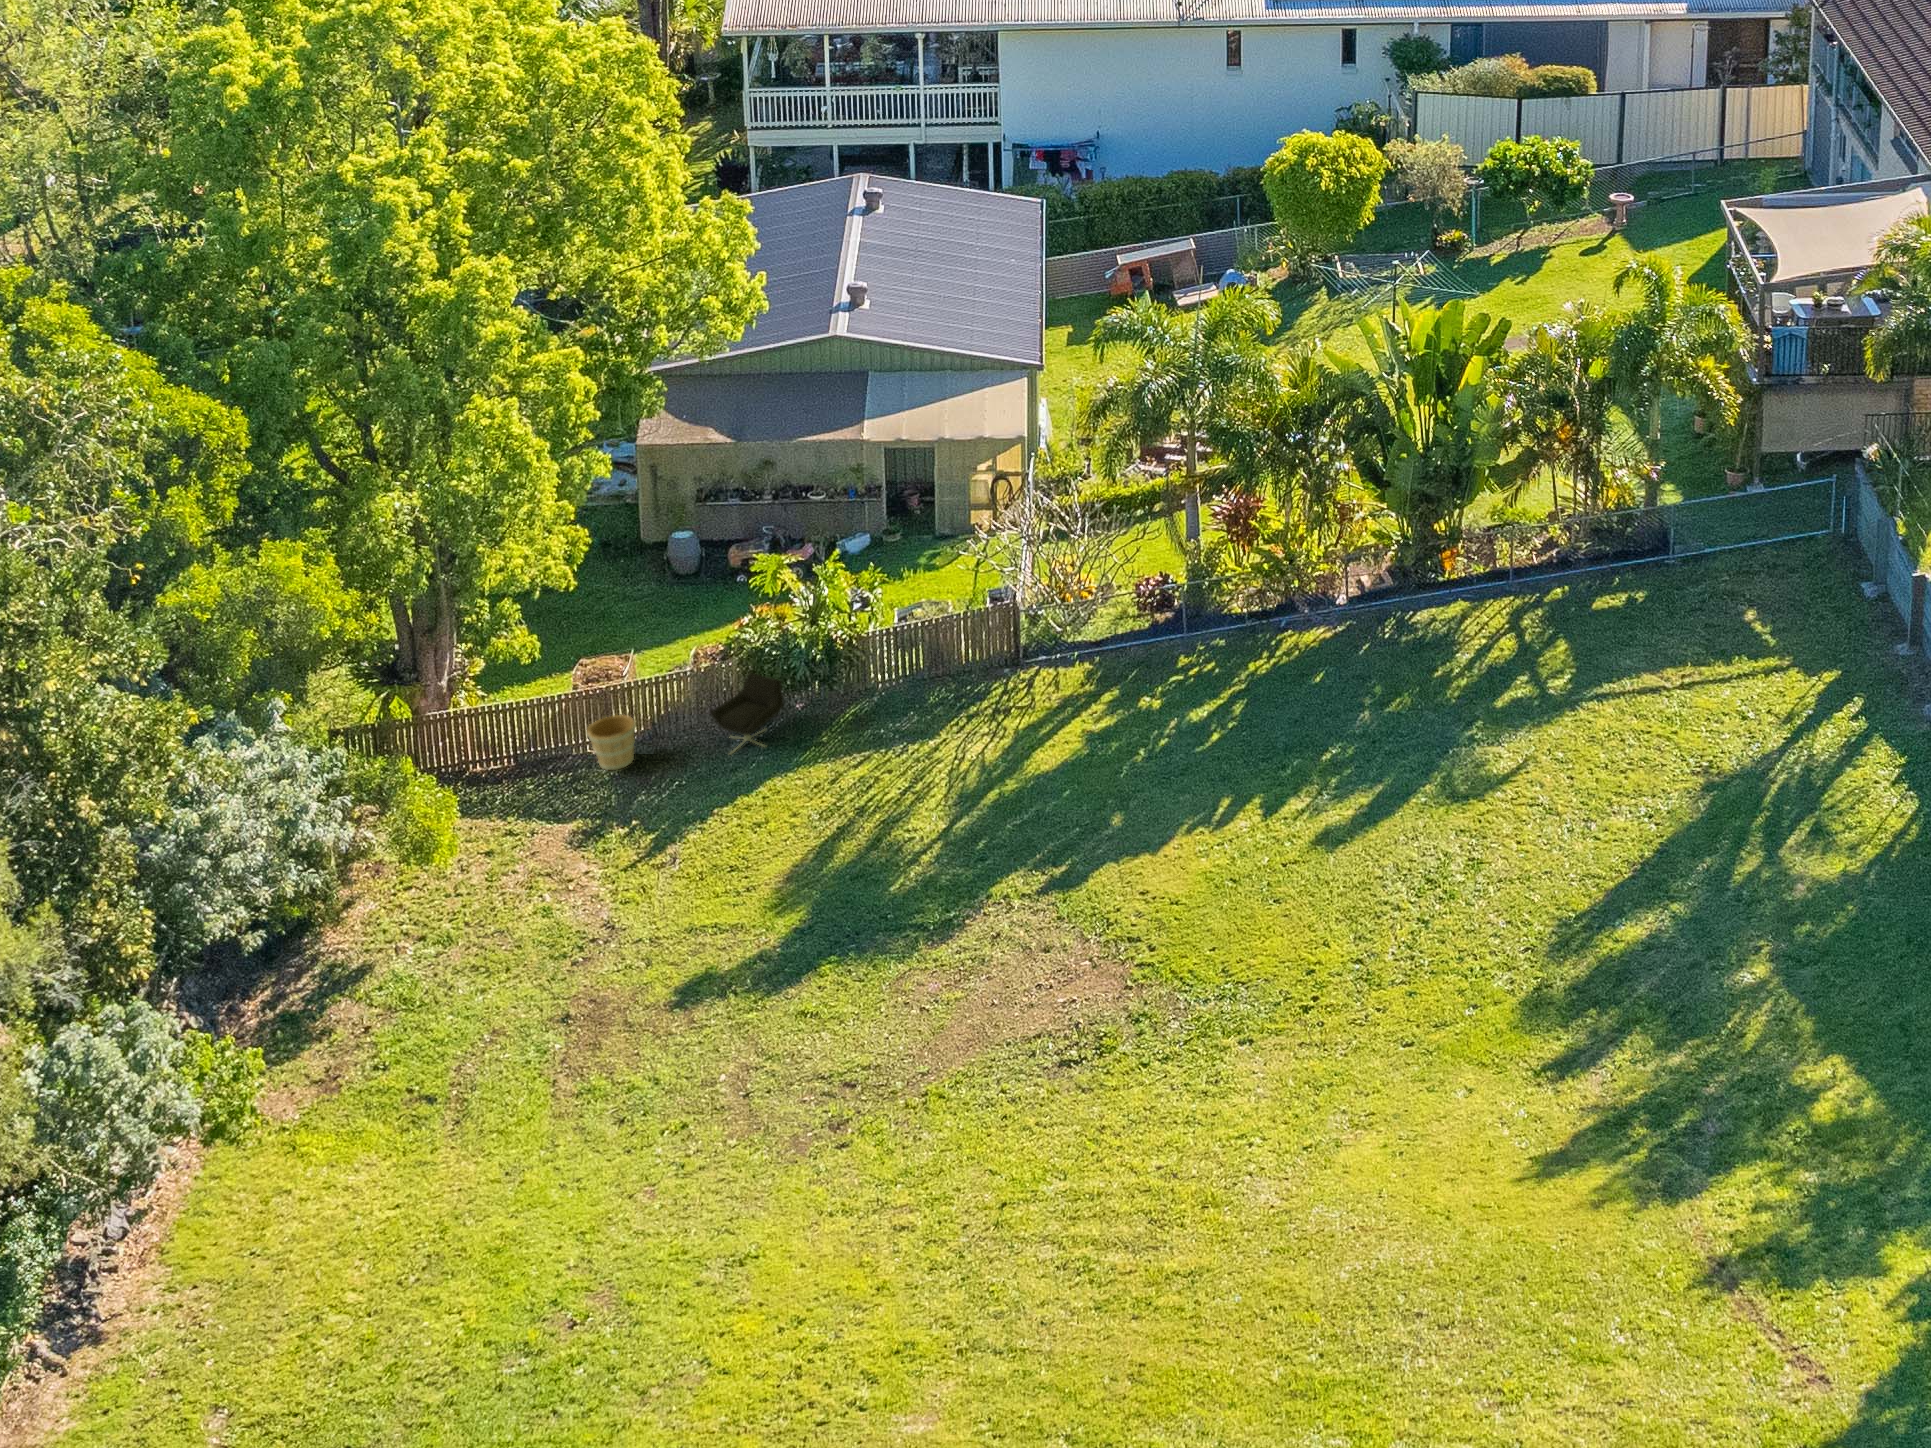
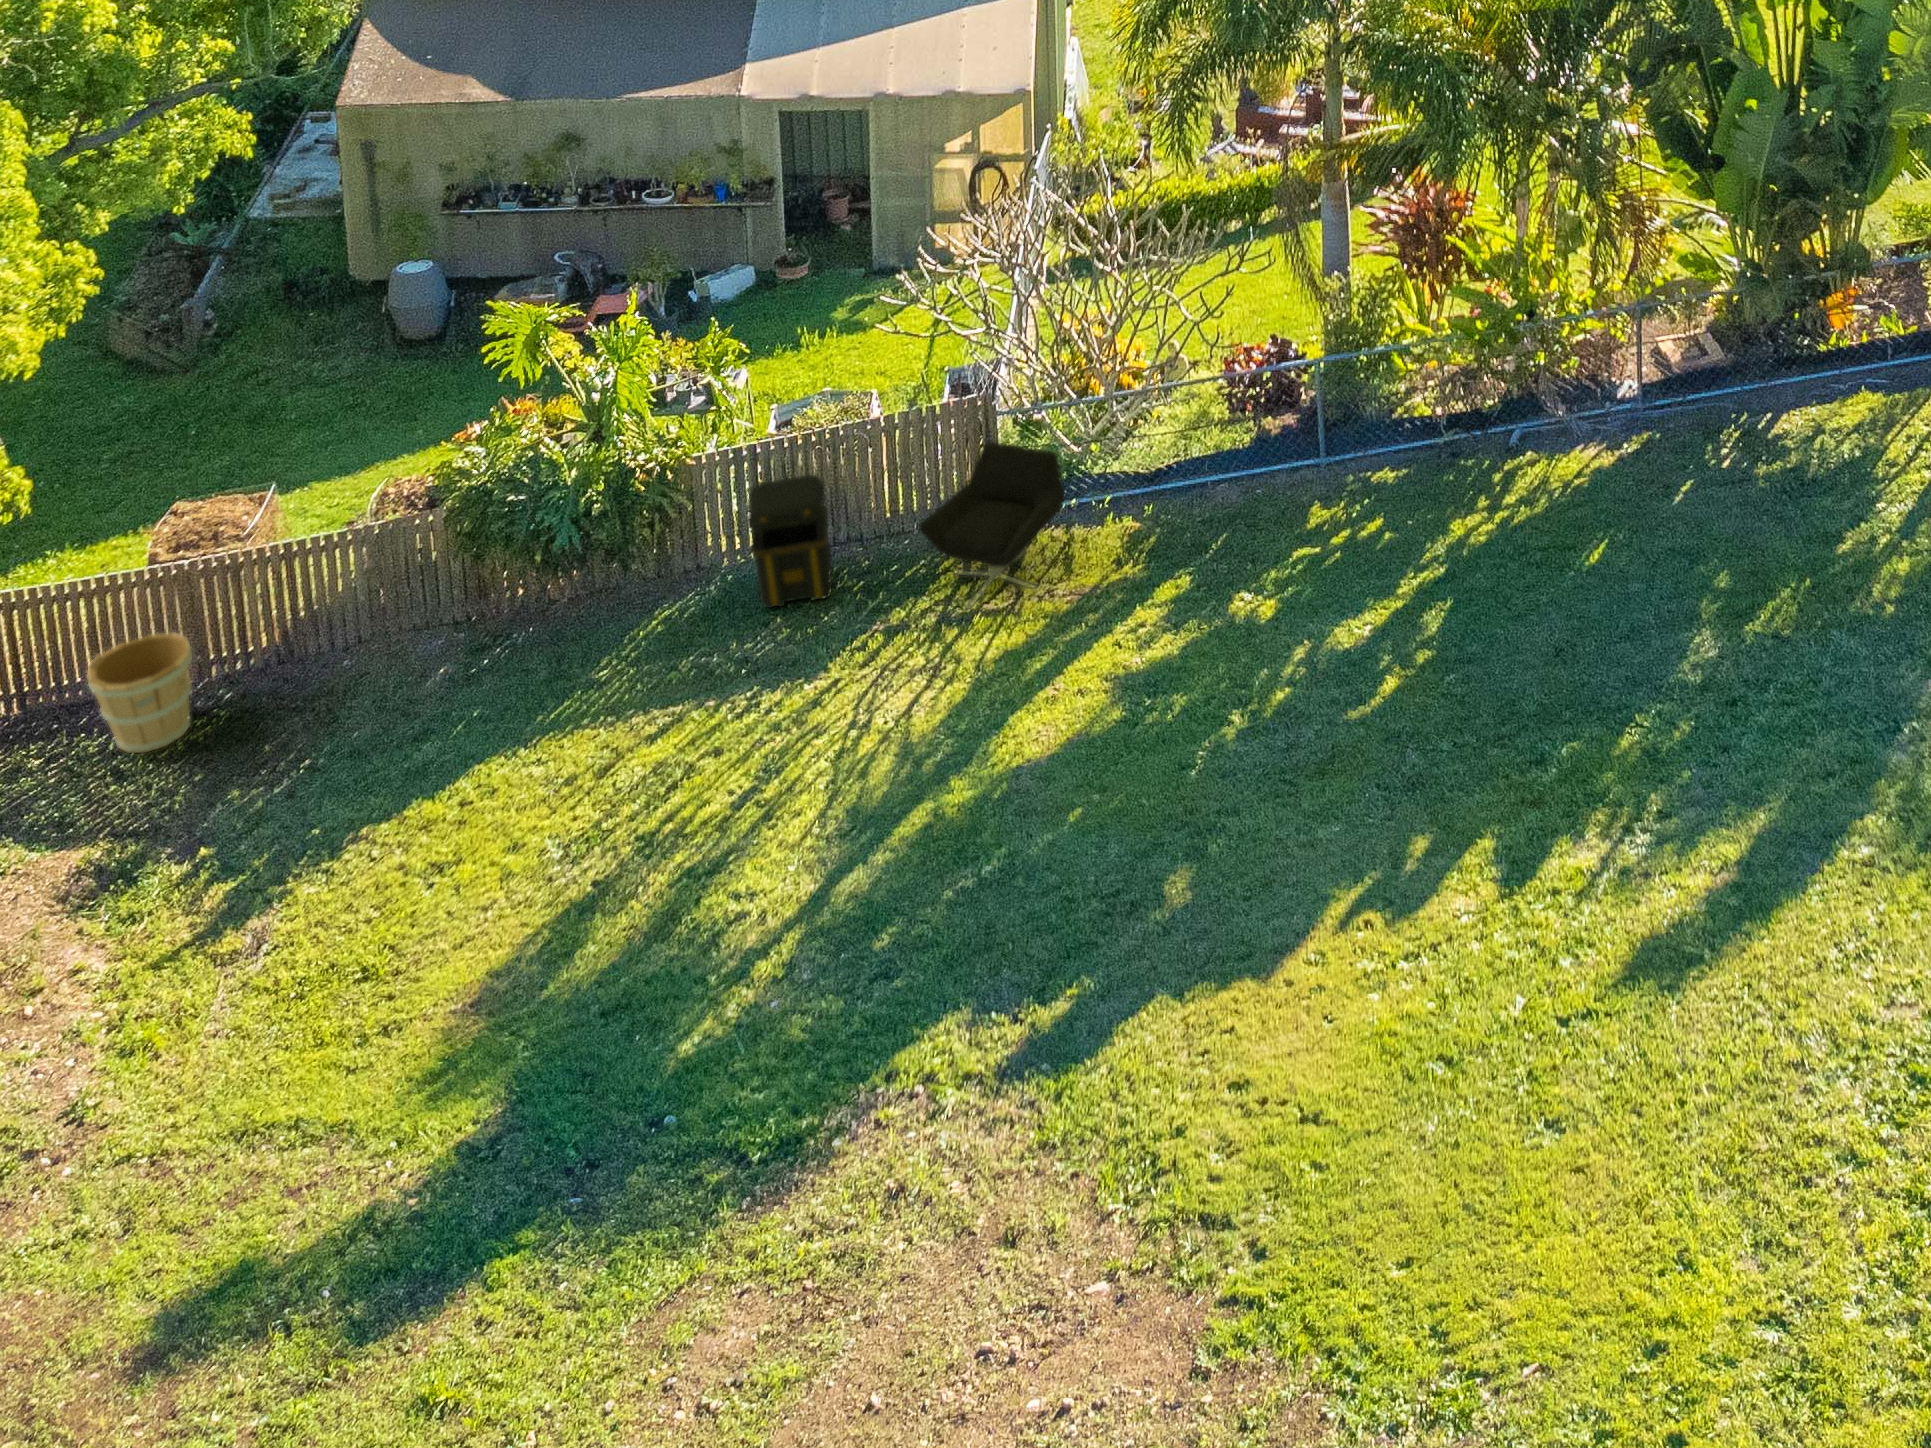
toolbox: none [898,641,940,705] -> present [748,475,832,608]
lounge chair: present [710,673,784,752] -> present [919,442,1066,608]

